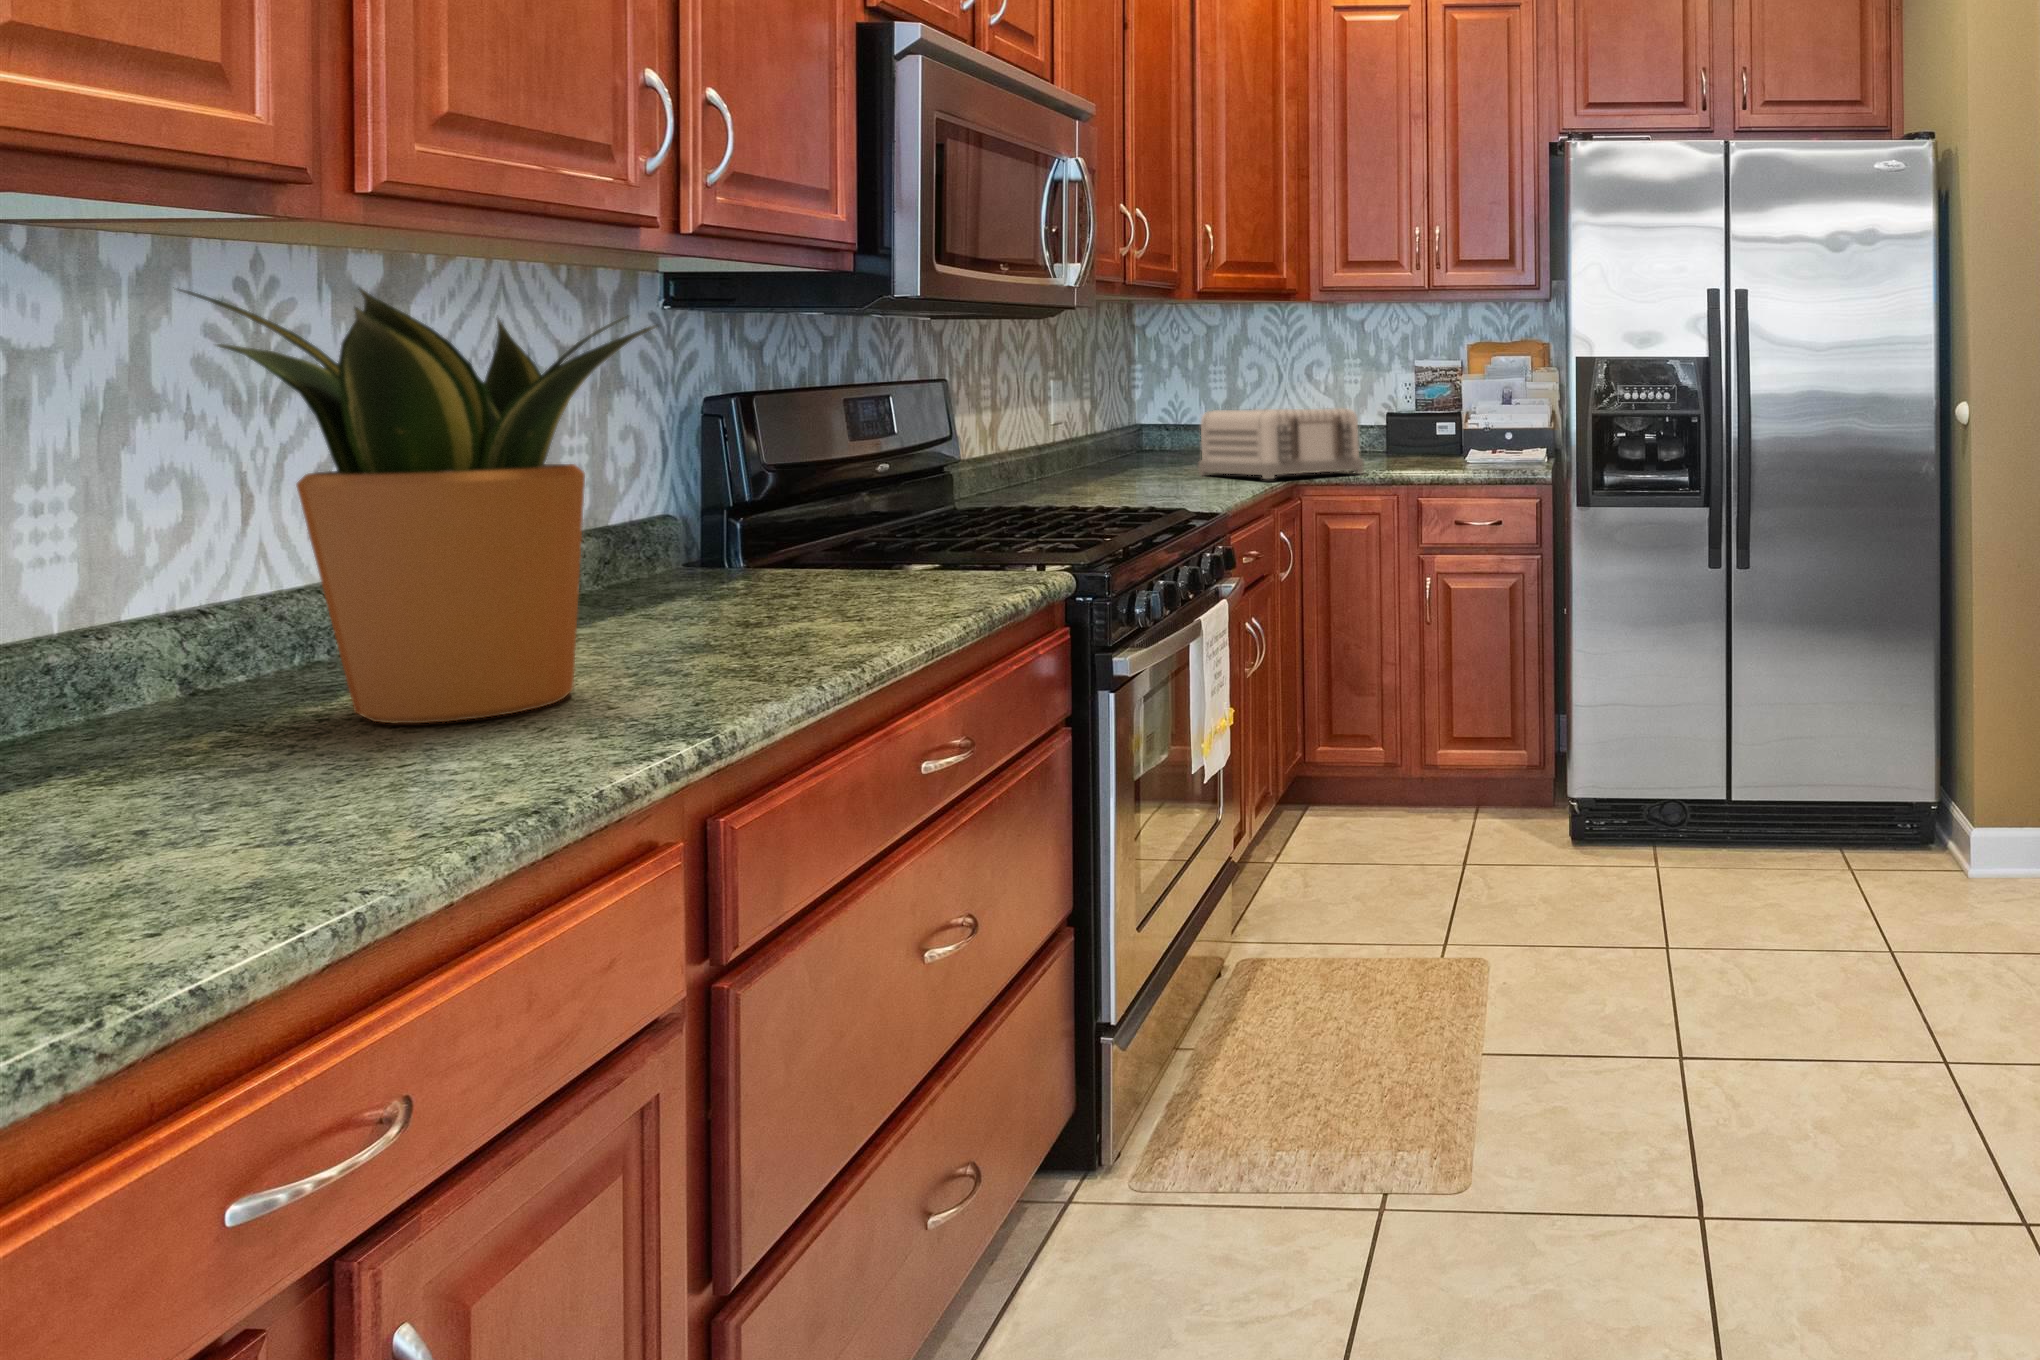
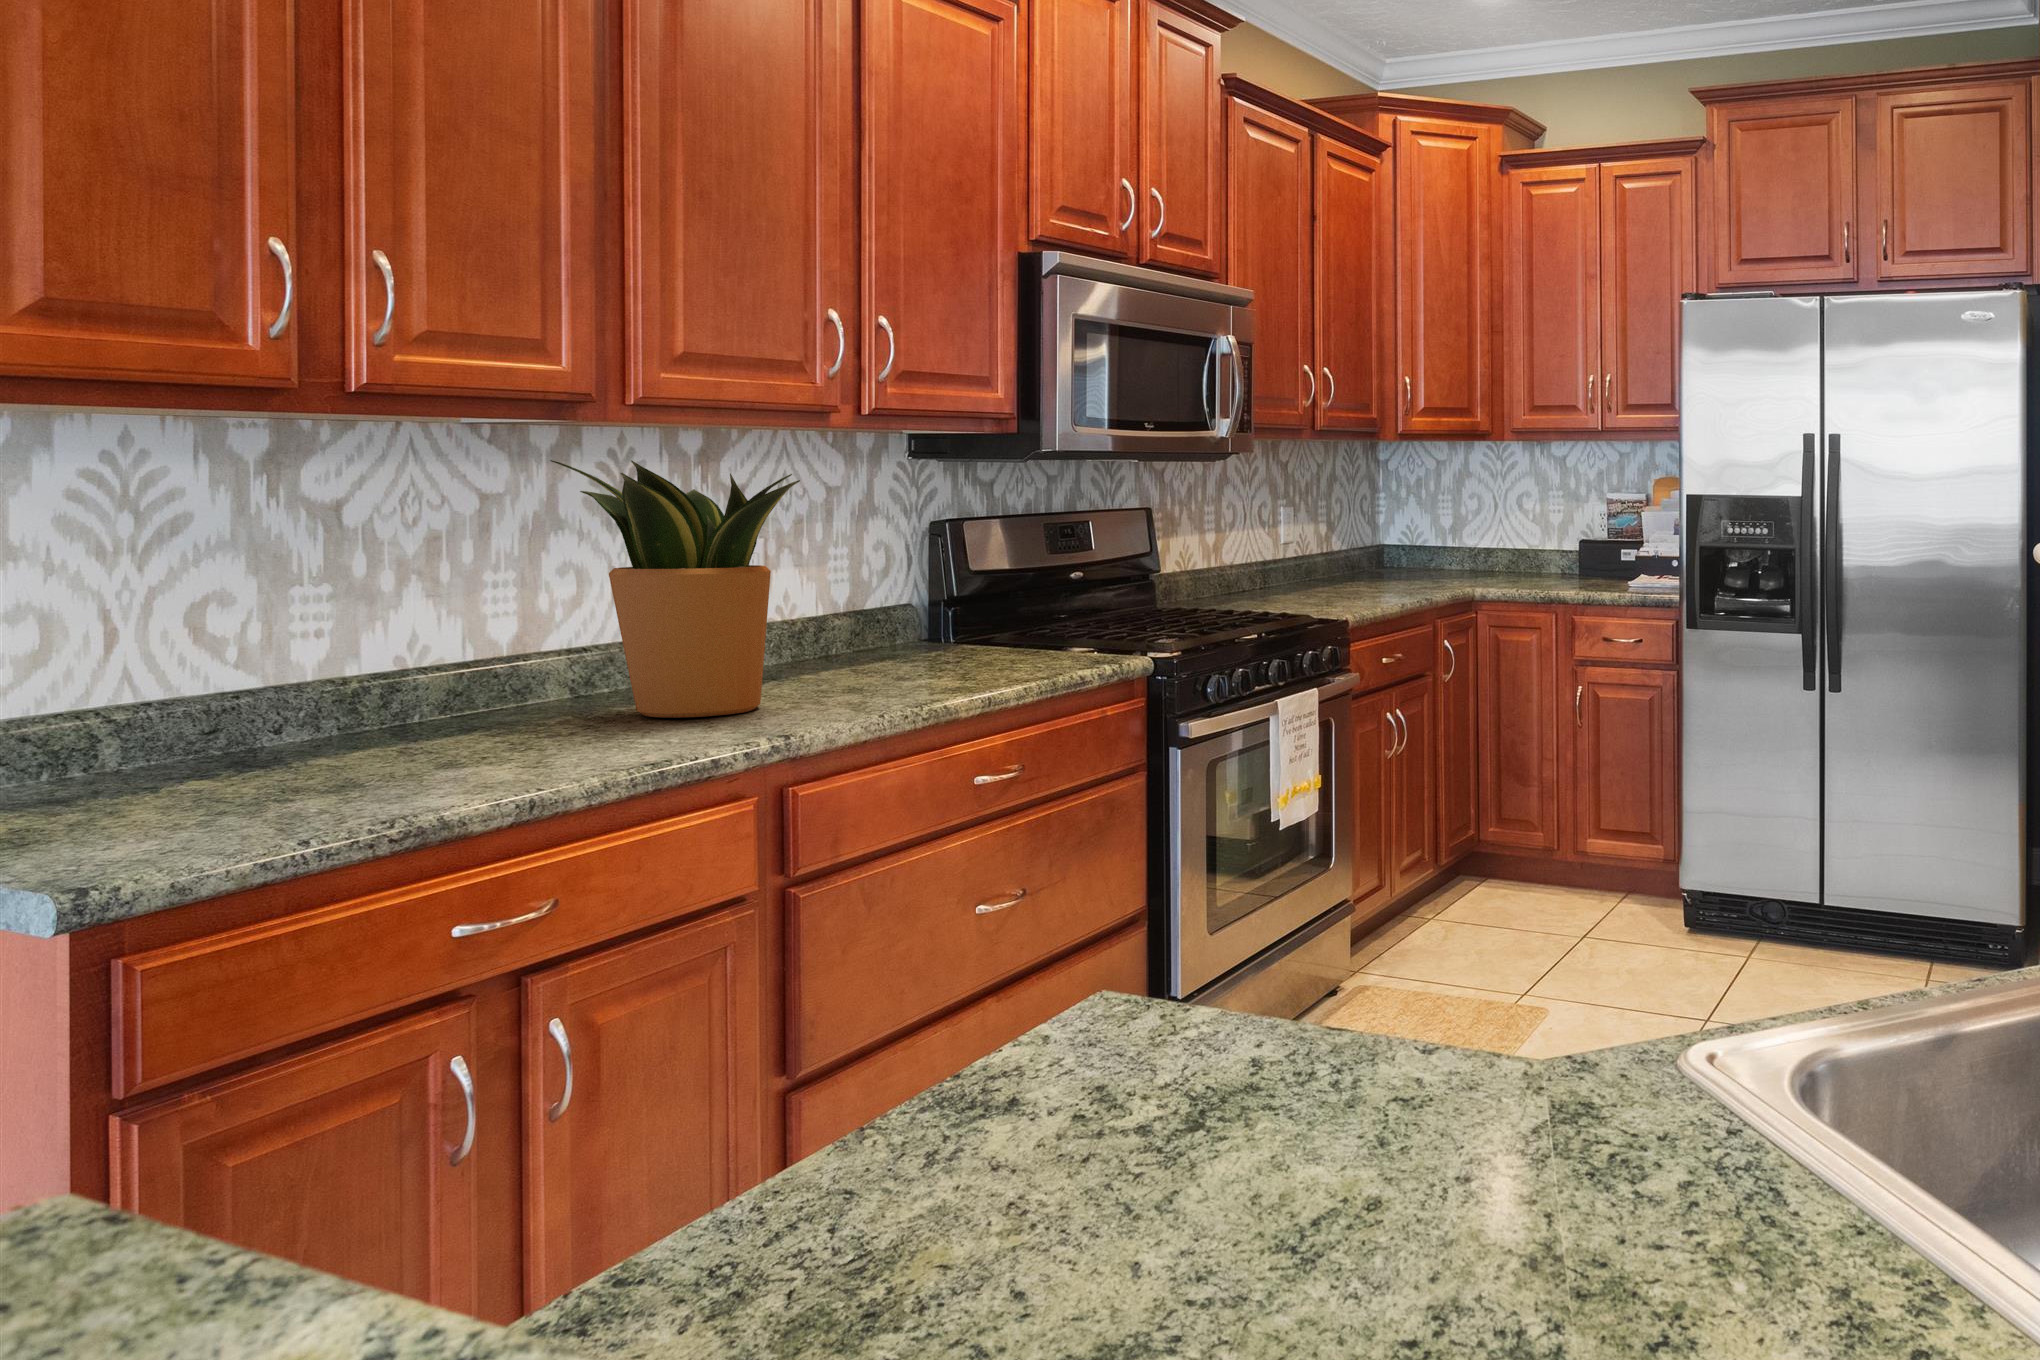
toaster: present [1198,408,1363,479] -> none [1394,534,1527,594]

